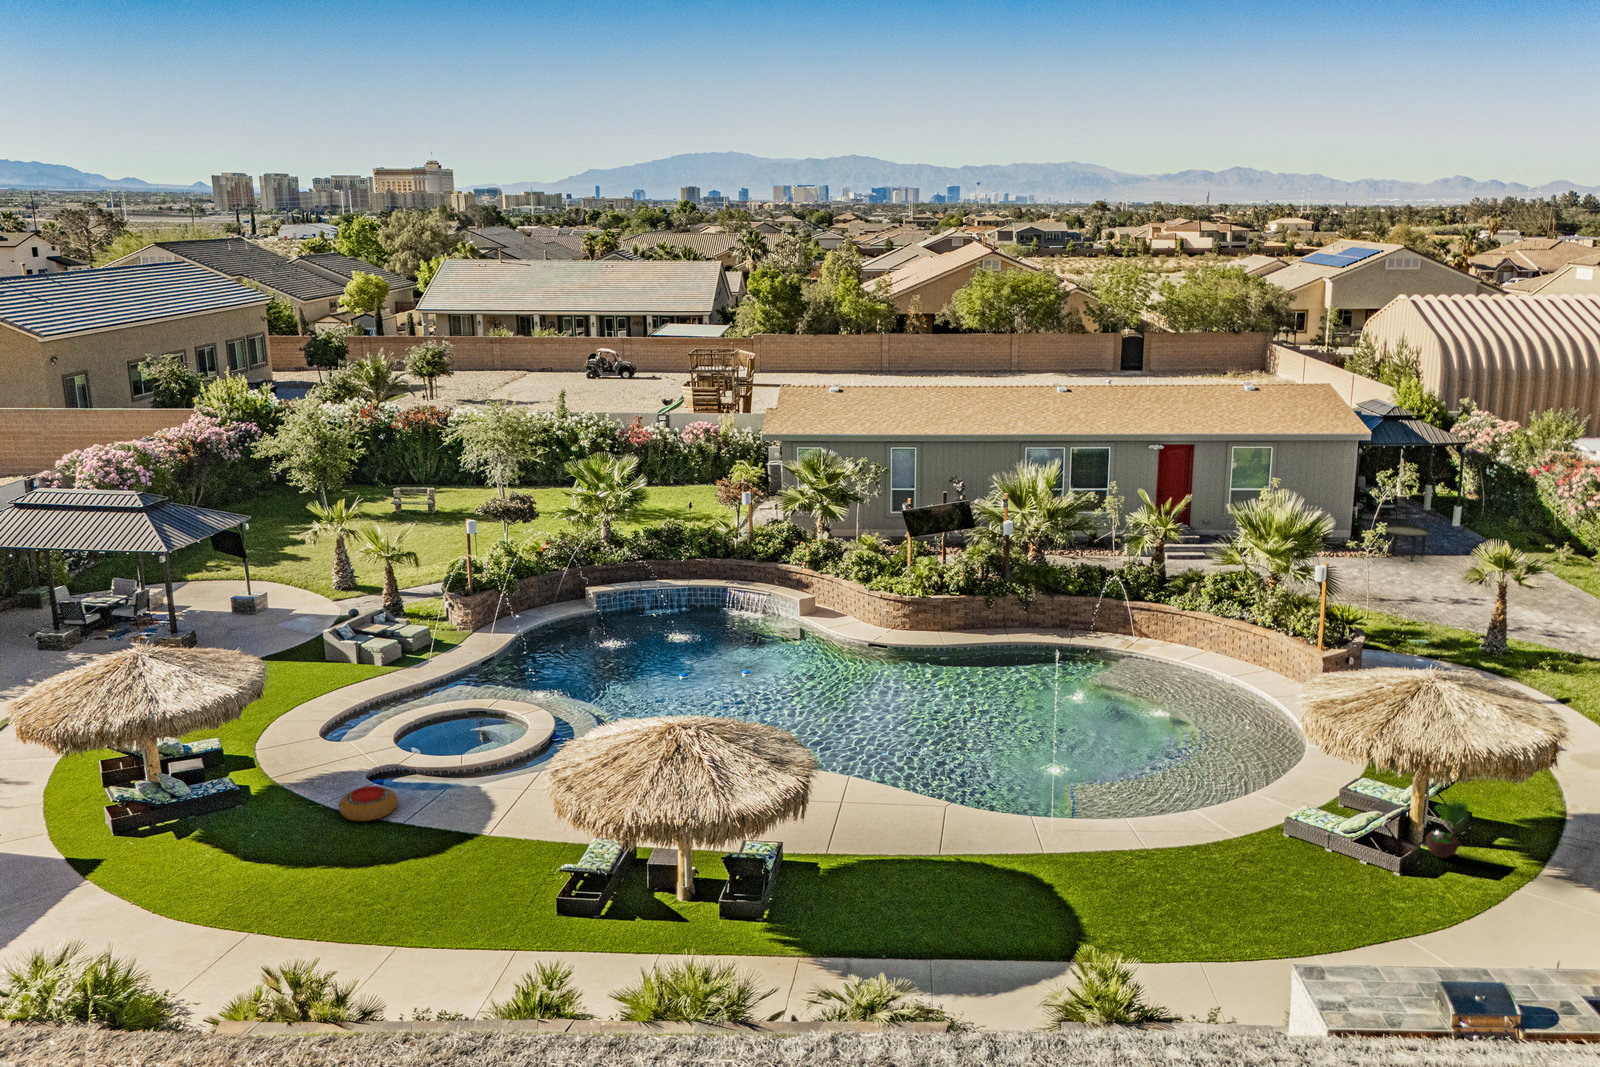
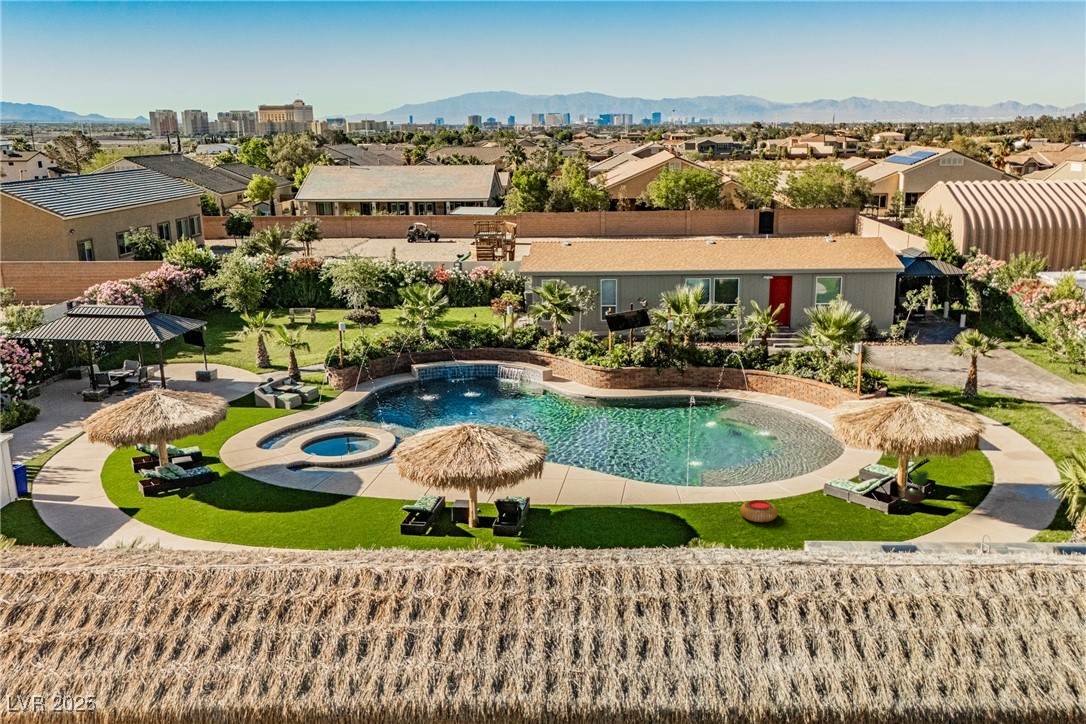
round table: present [1385,525,1431,561] -> none [907,325,938,348]
pouf: present [339,786,397,821] -> present [741,500,778,522]

